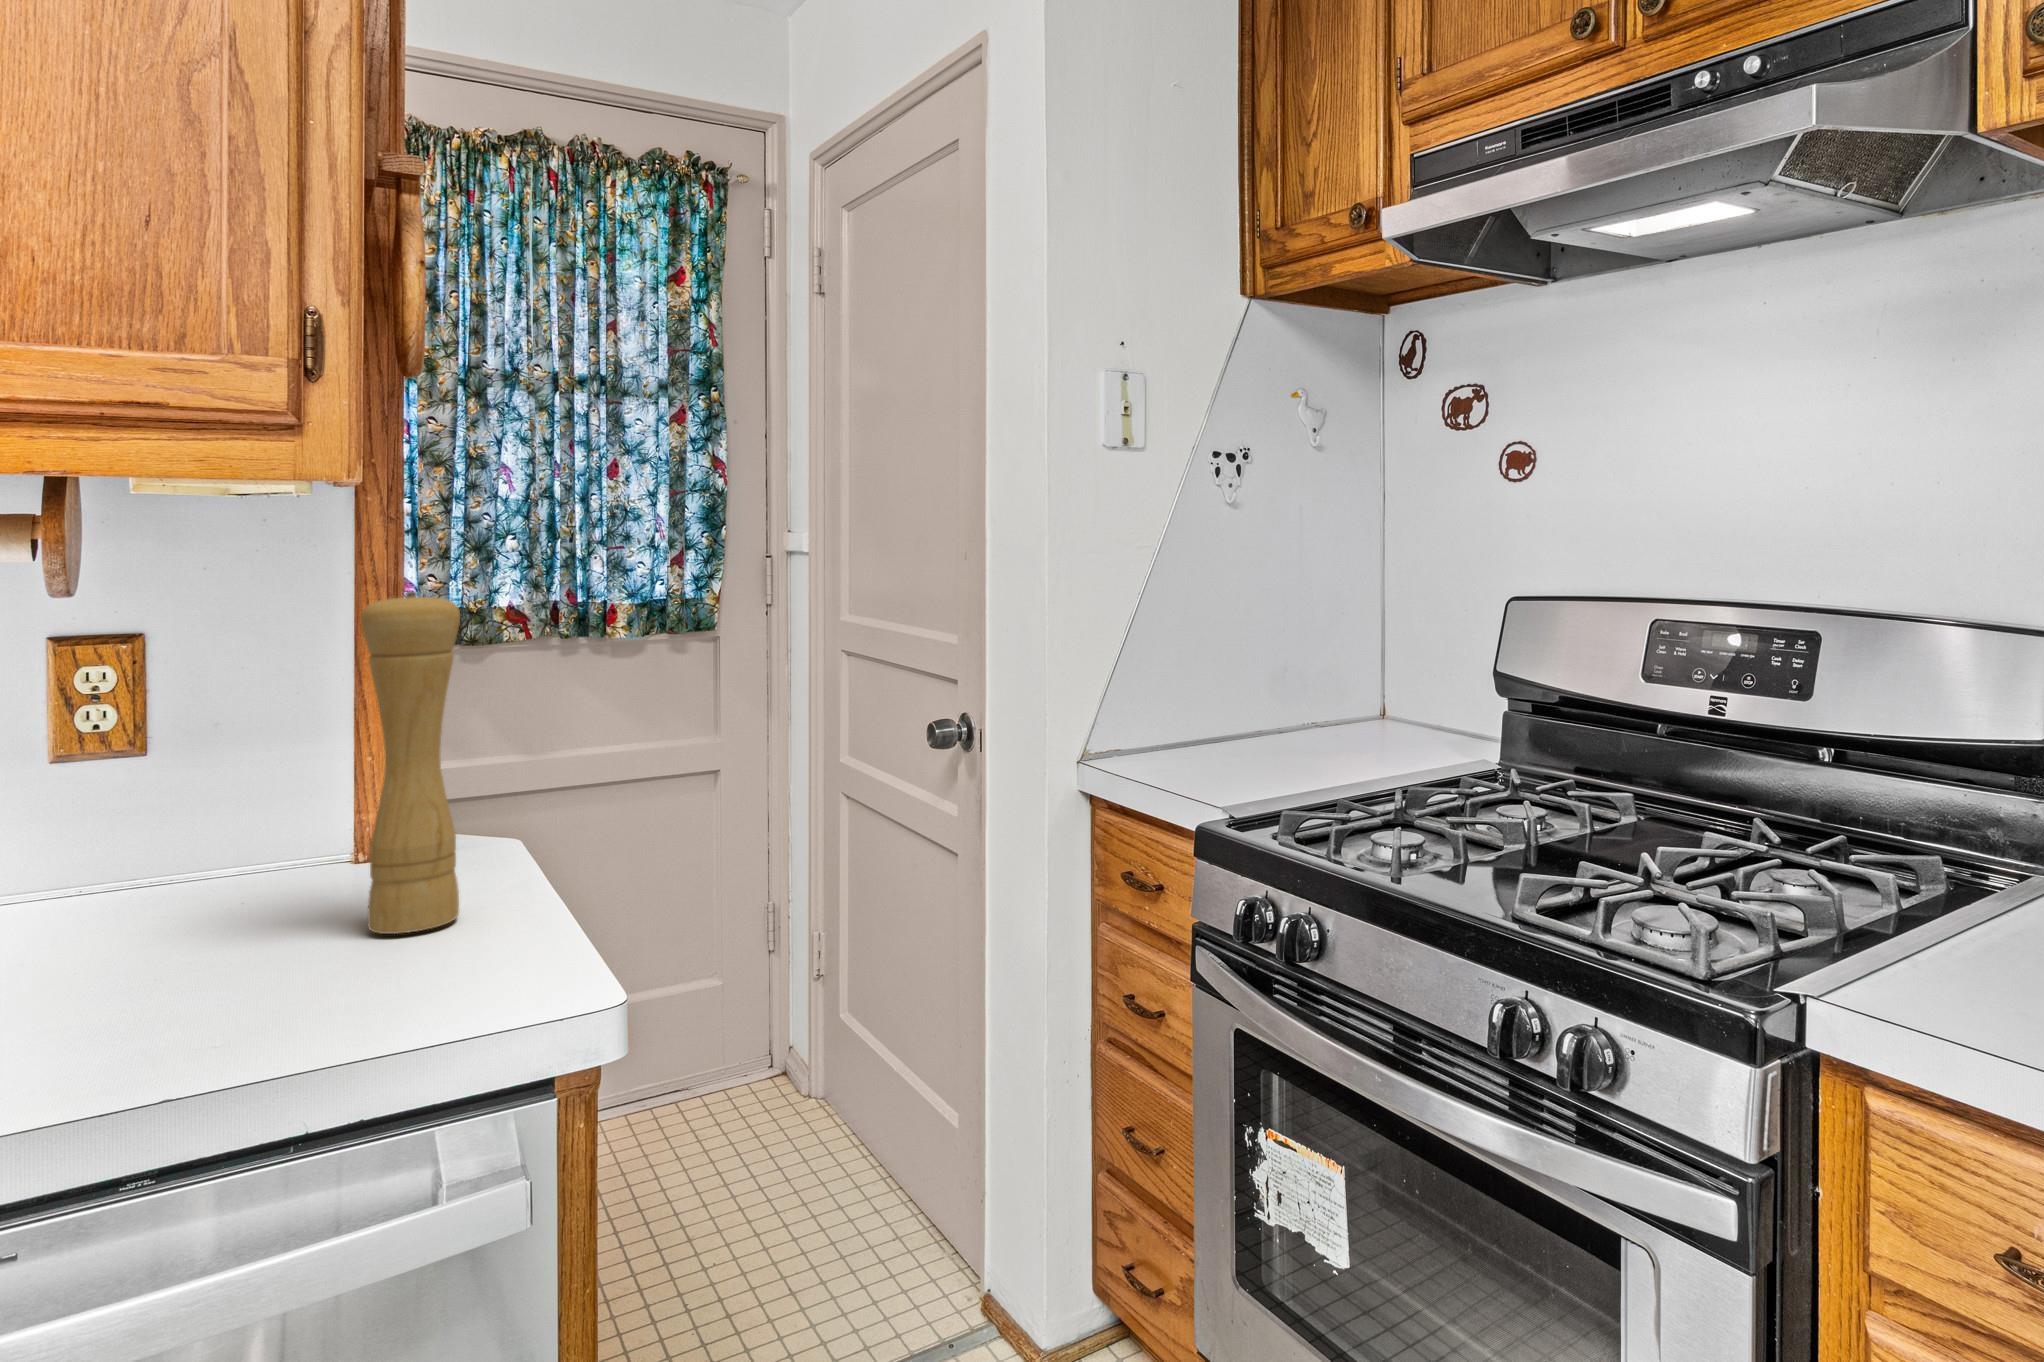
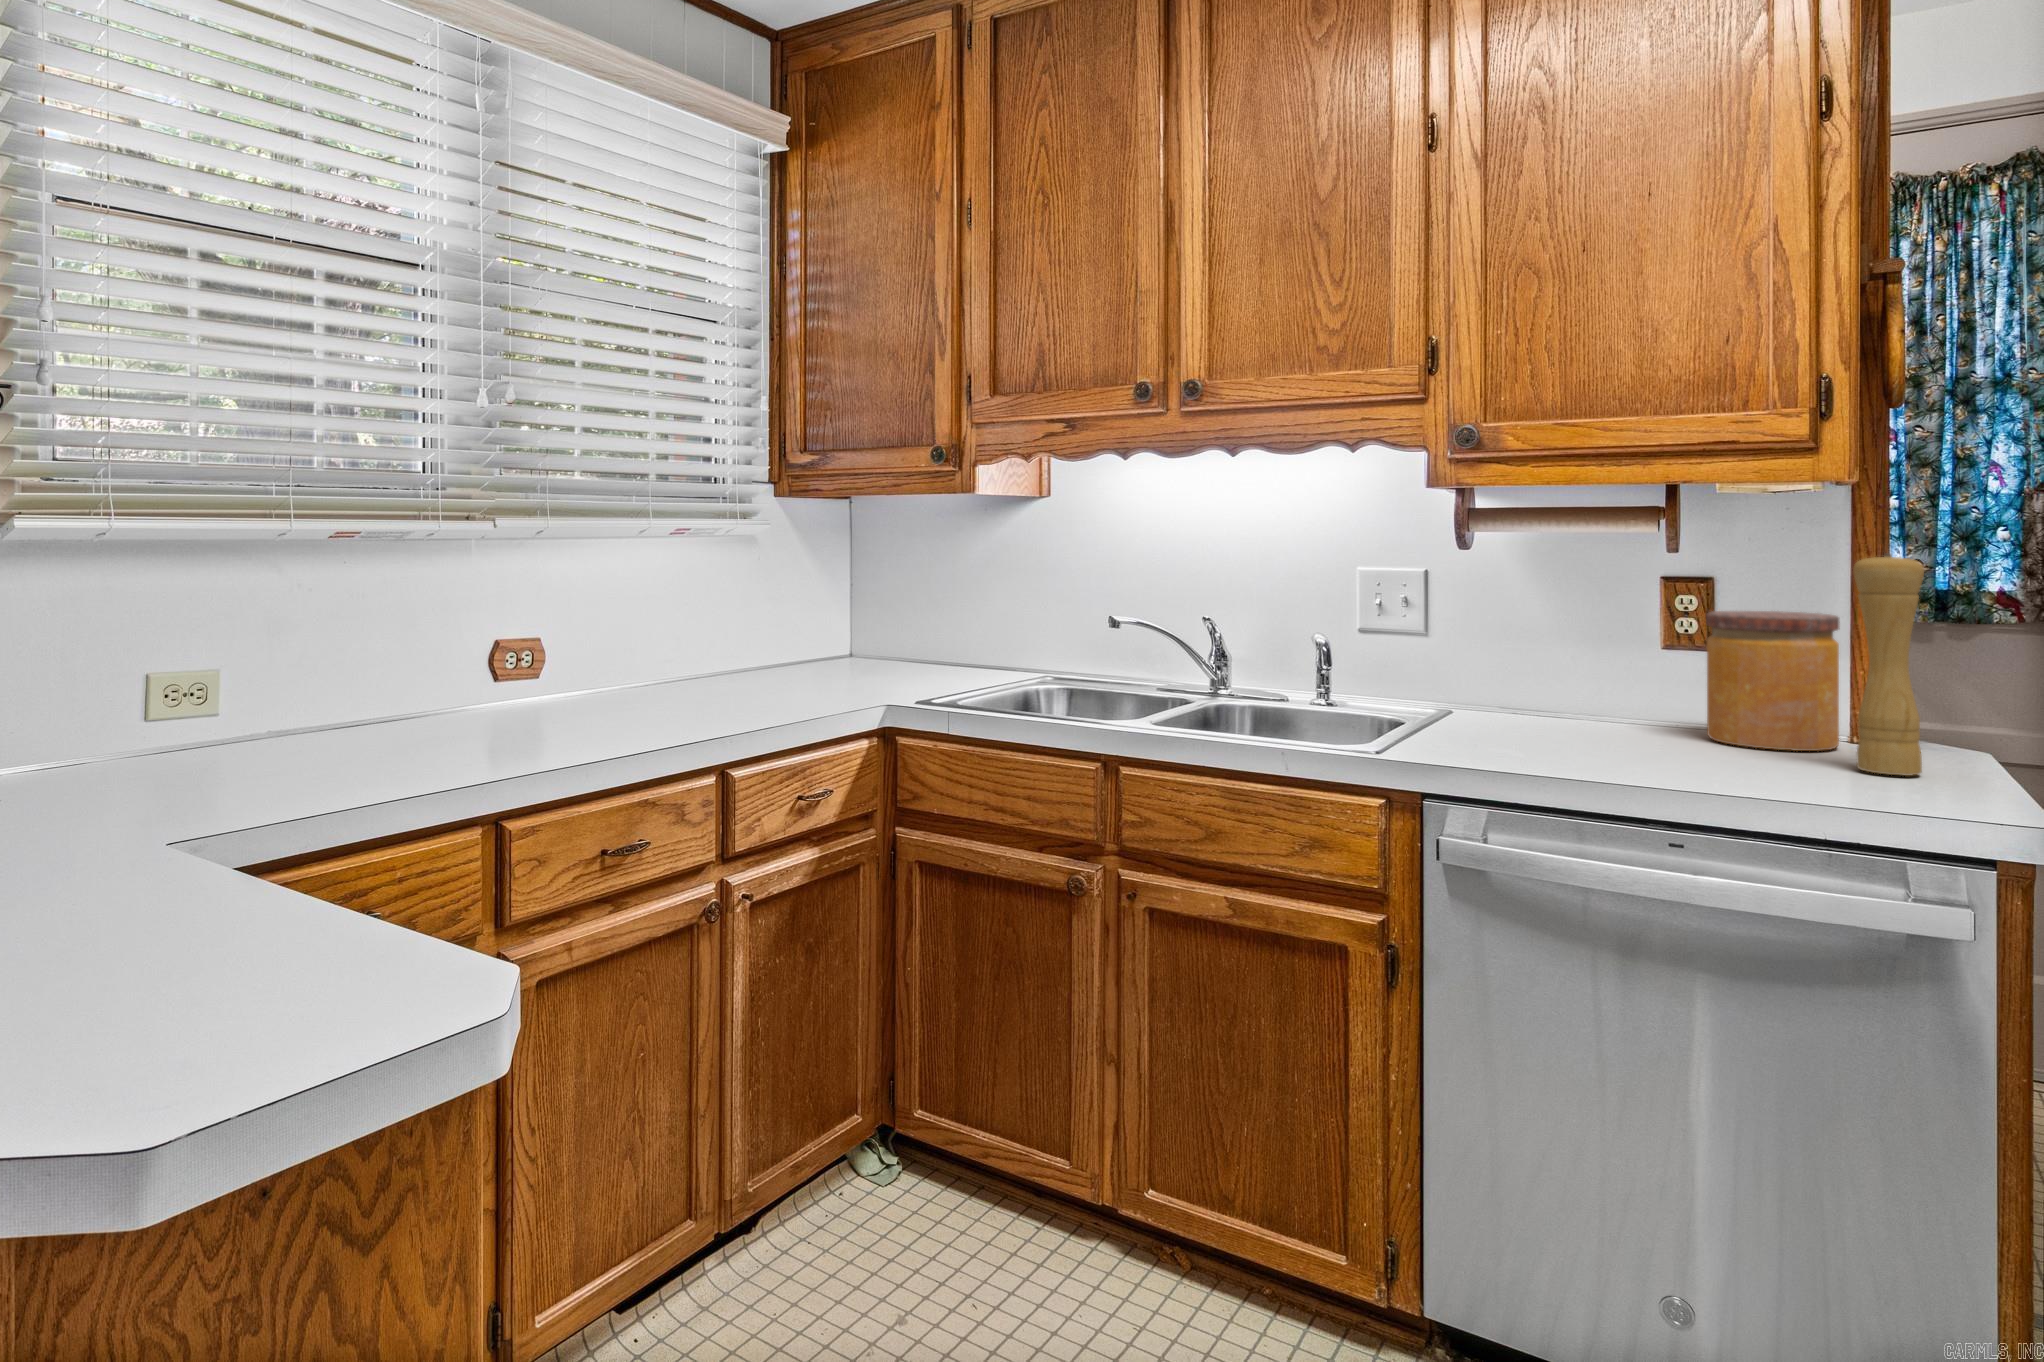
jar: none [121,679,342,921] -> present [1706,611,1840,751]

